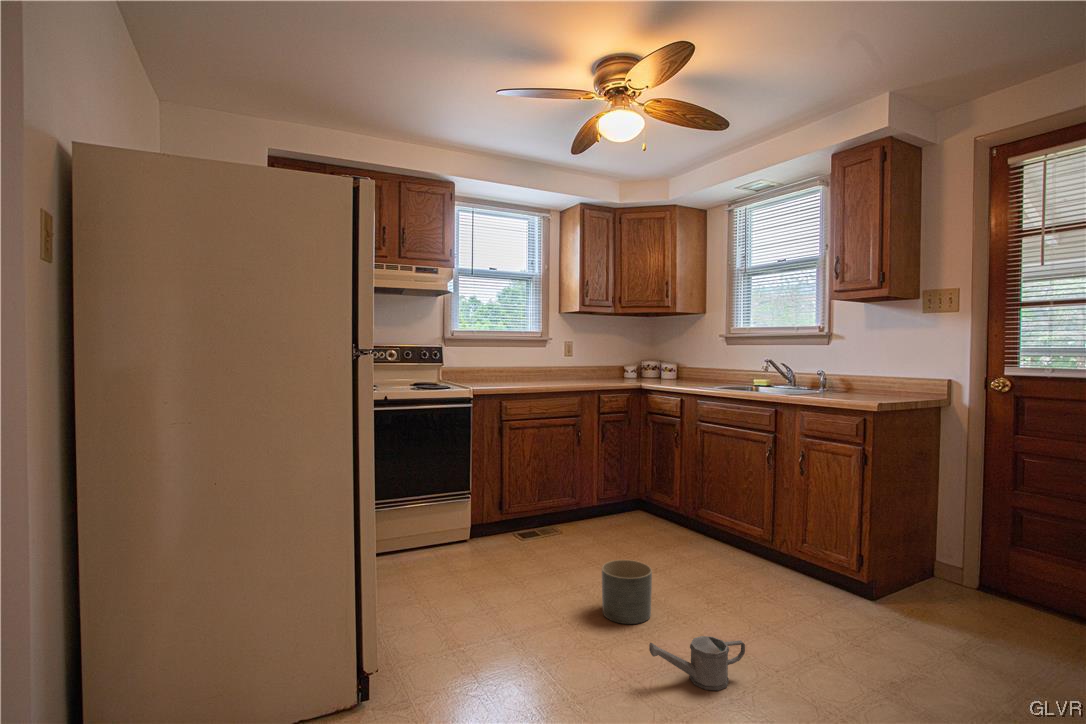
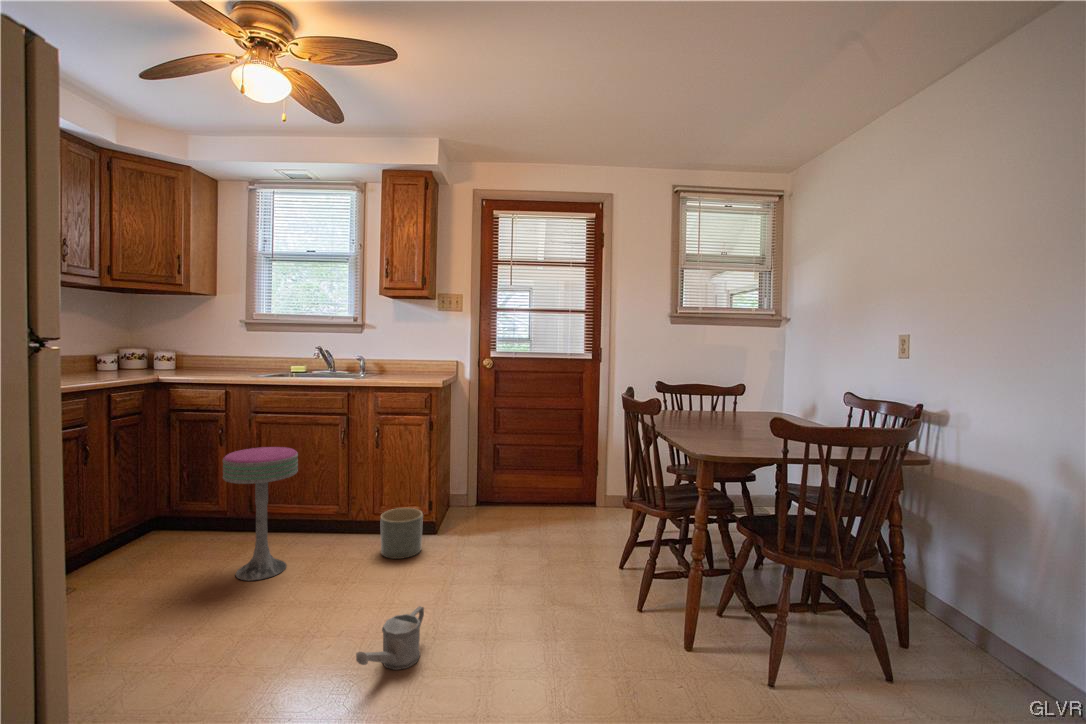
bar stool: none [652,454,713,575] -> present [223,447,298,581]
planter: present [602,560,652,624] -> present [381,508,423,559]

